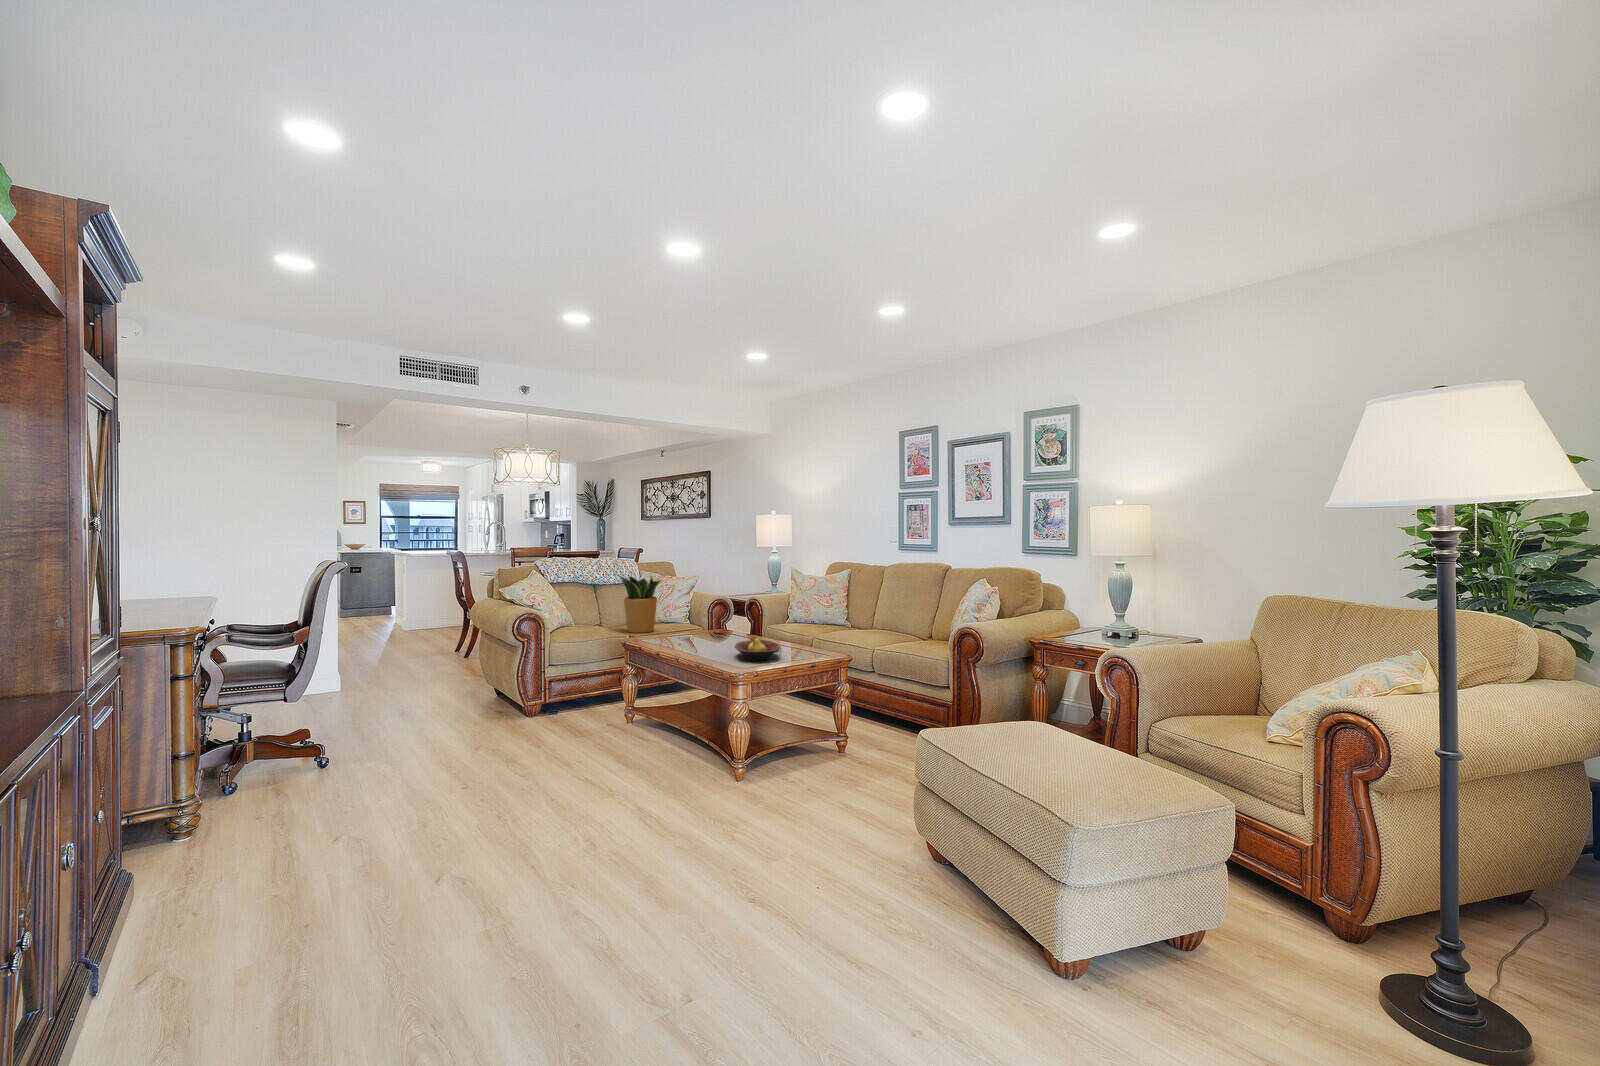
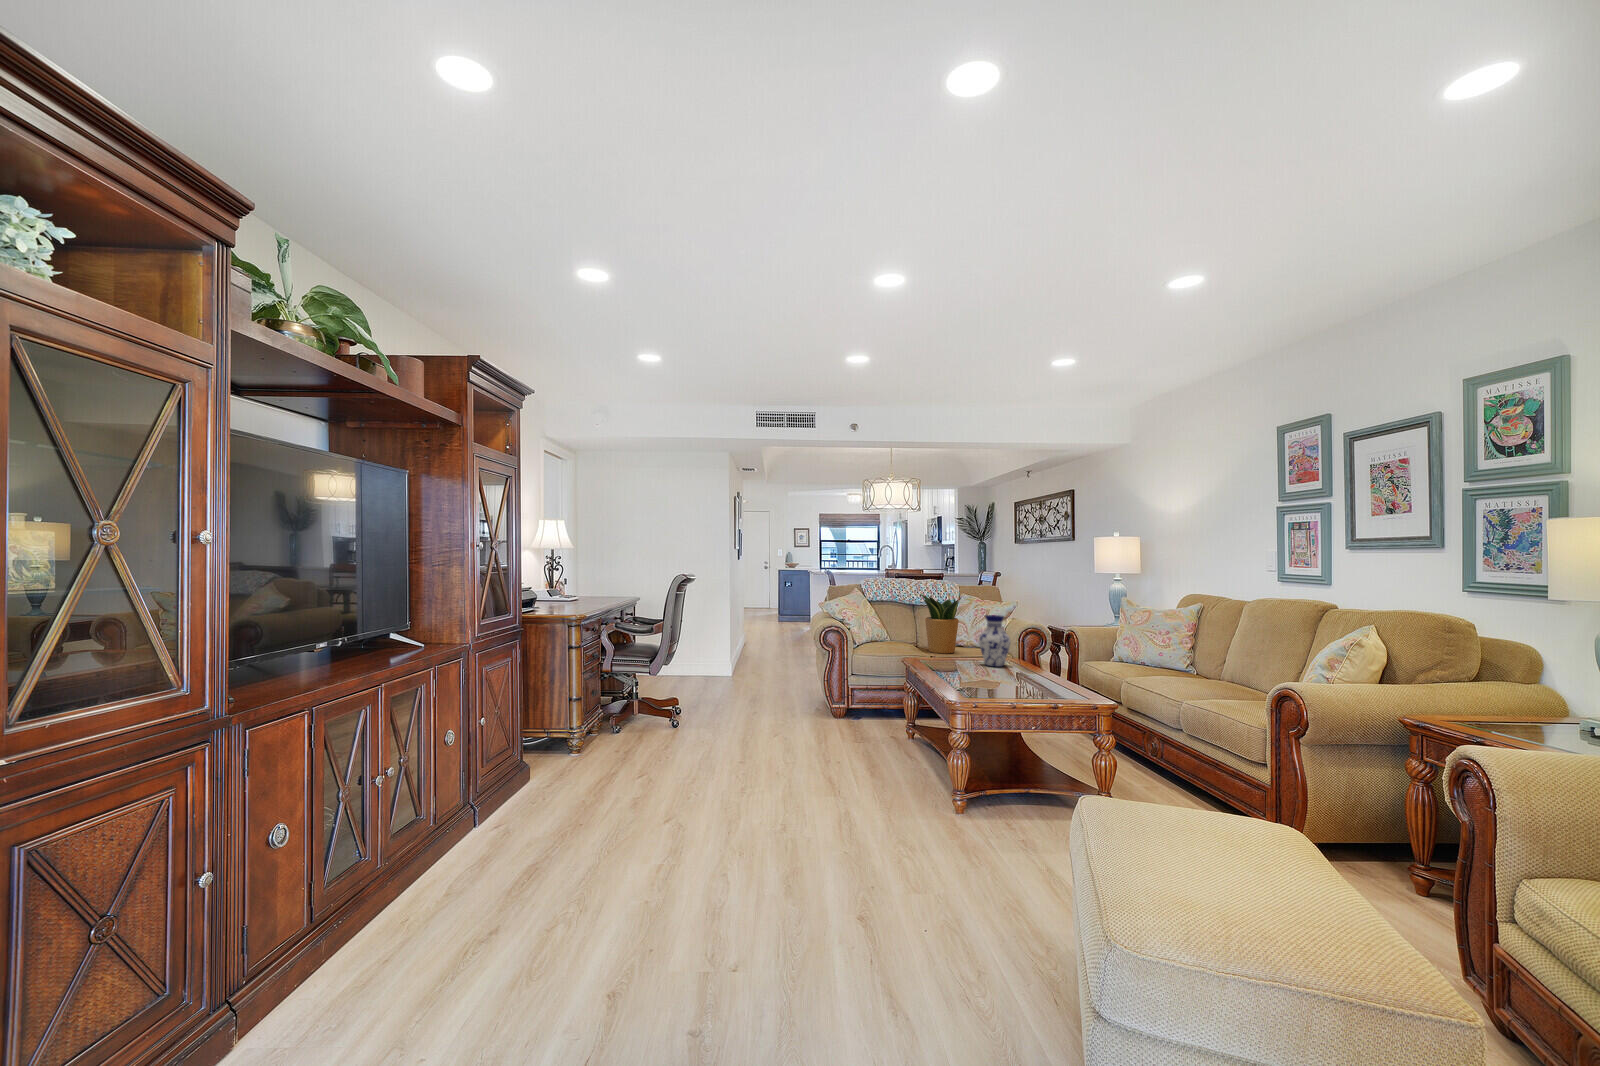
vase: none [692,591,722,639] -> present [979,615,1011,667]
fruit bowl: present [735,636,779,661] -> none [983,667,1036,697]

